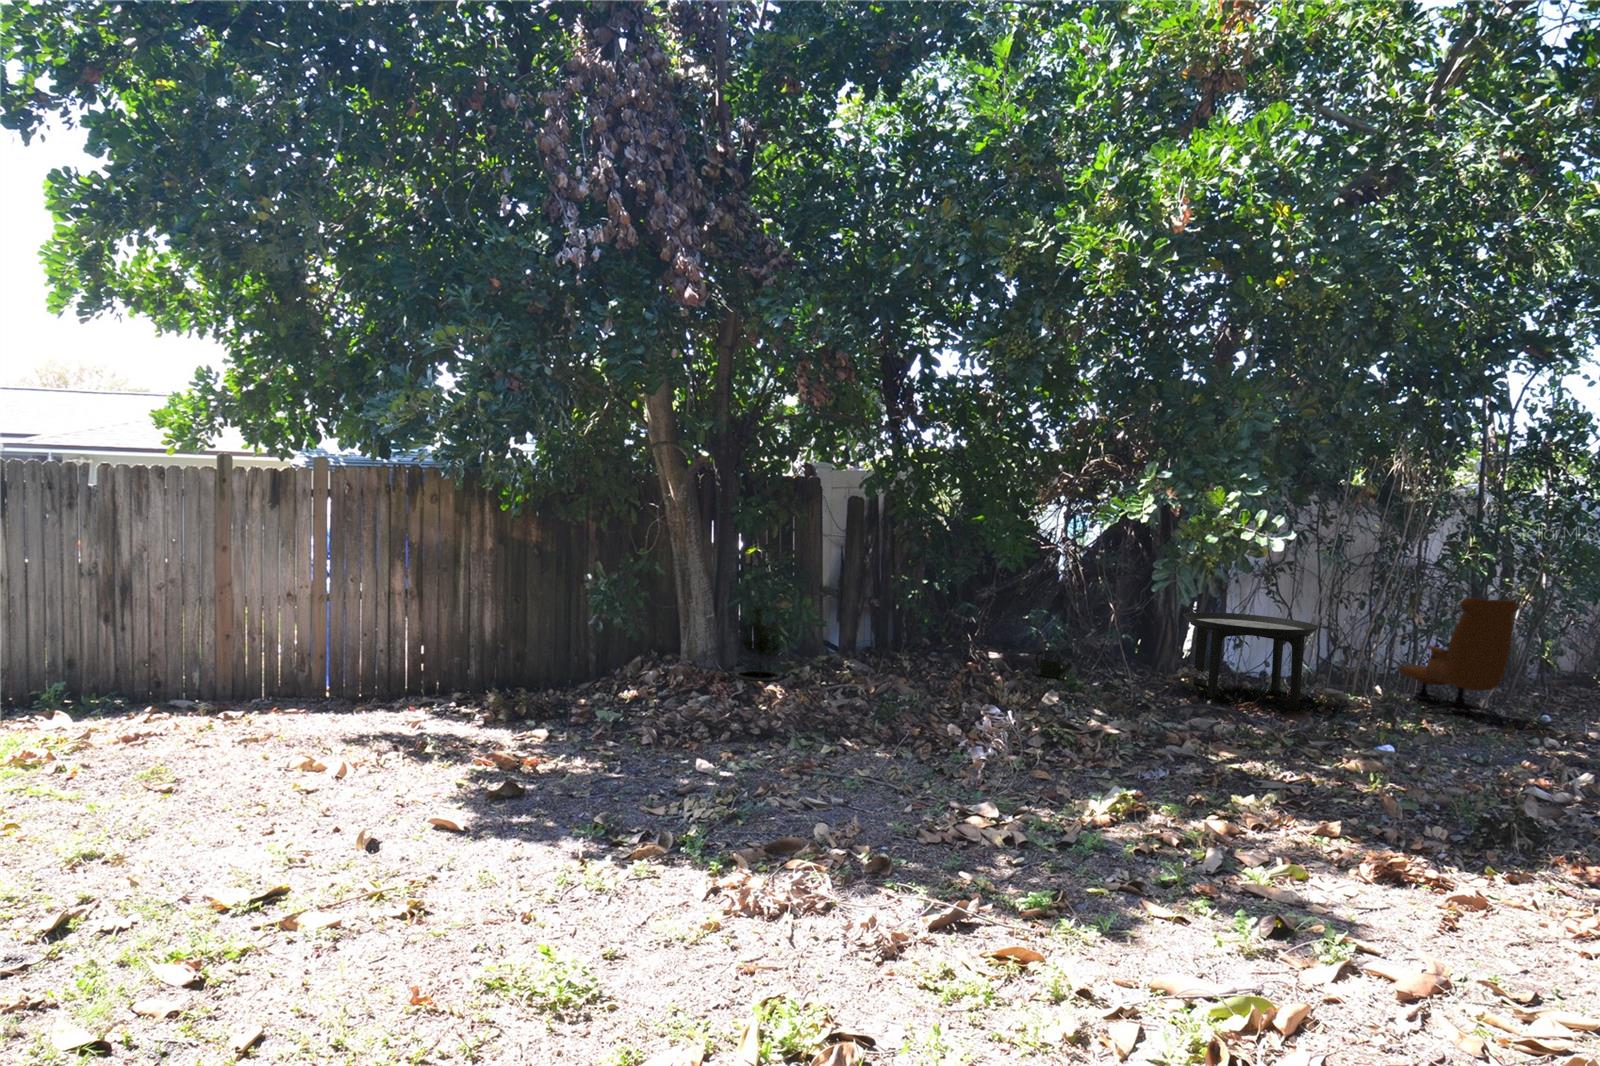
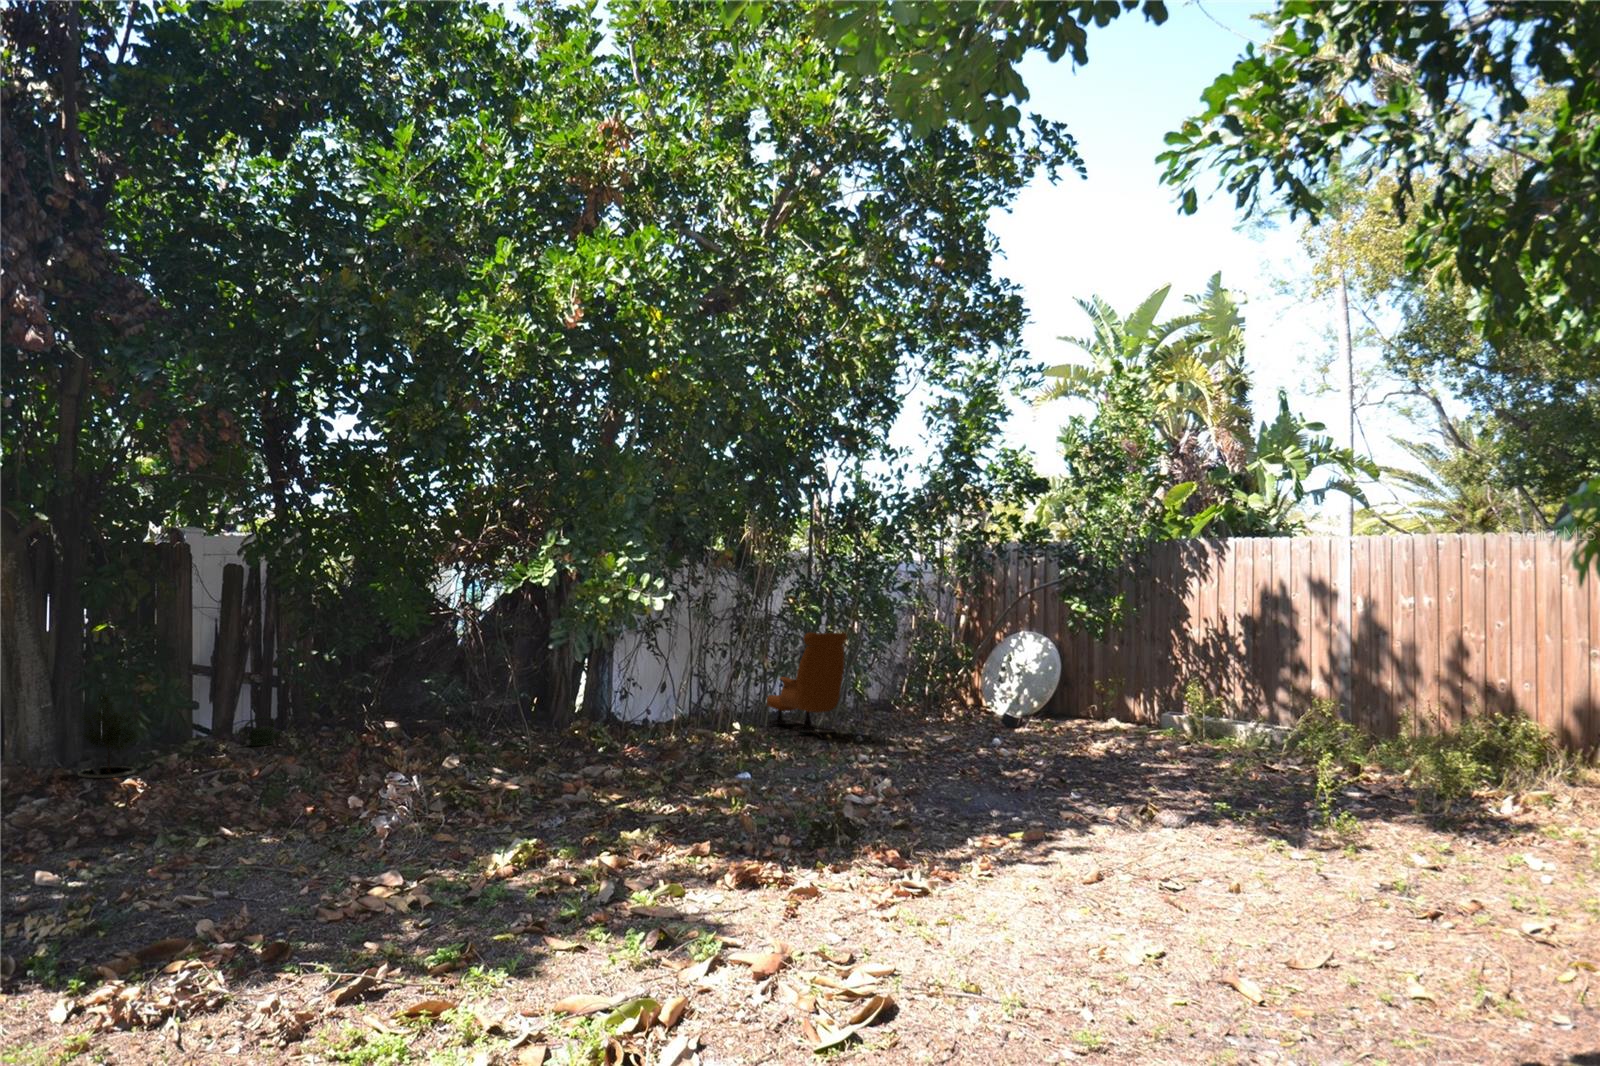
round table: present [1183,612,1319,705] -> none [570,661,691,744]
watering can: present [1035,650,1072,678] -> present [244,717,287,746]

